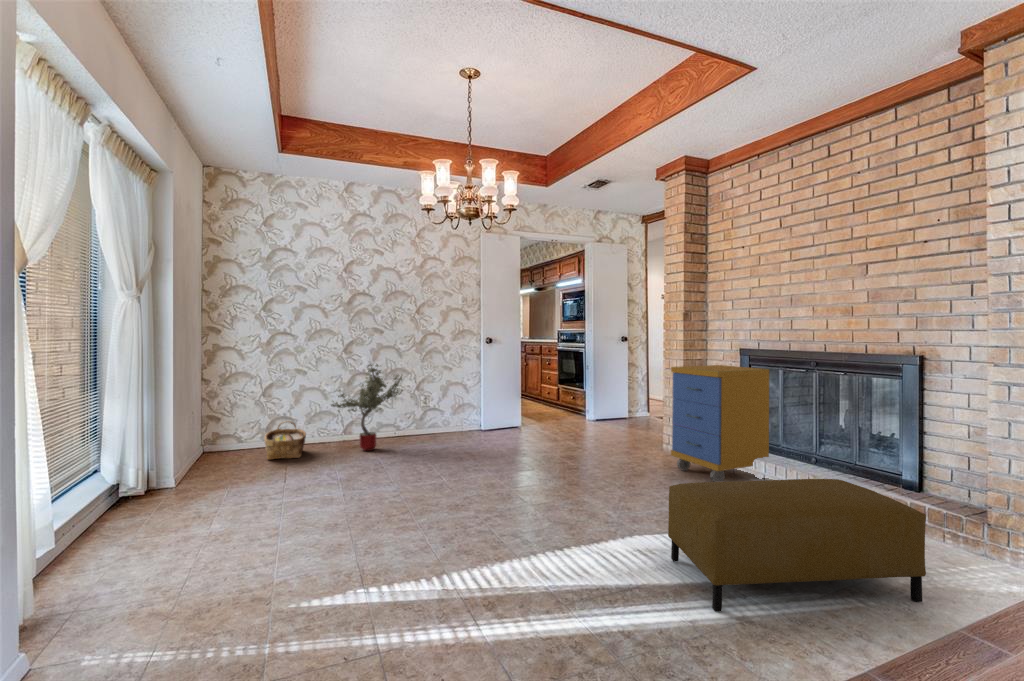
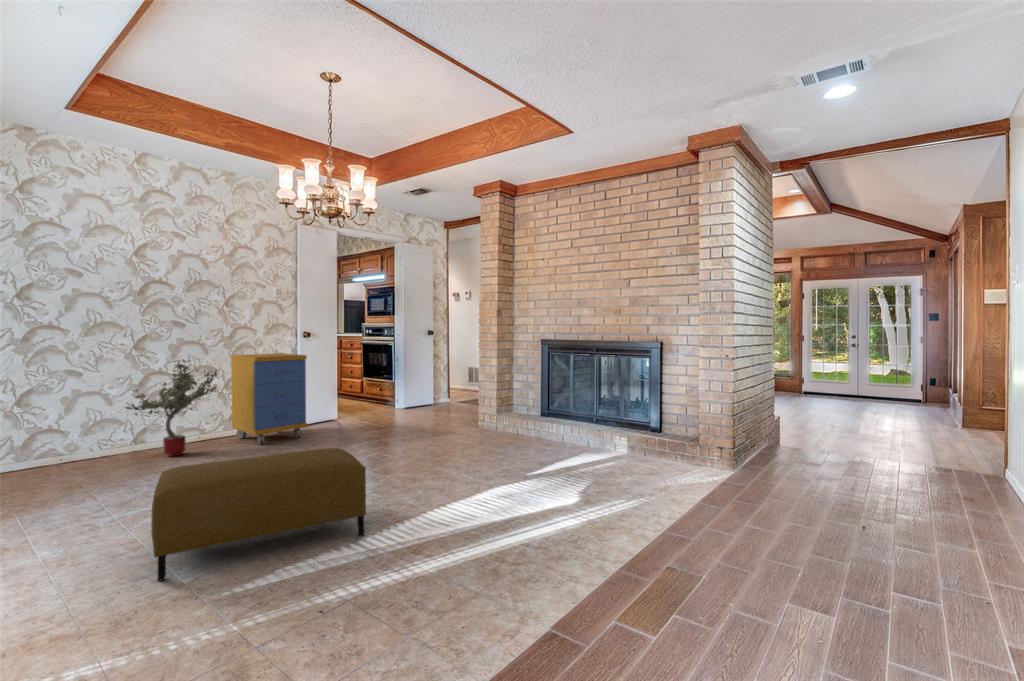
storage cabinet: present [671,365,769,482] -> present [231,353,307,445]
woven basket: present [264,421,306,460] -> none [28,431,90,479]
ottoman: present [668,479,926,612] -> present [151,448,366,581]

